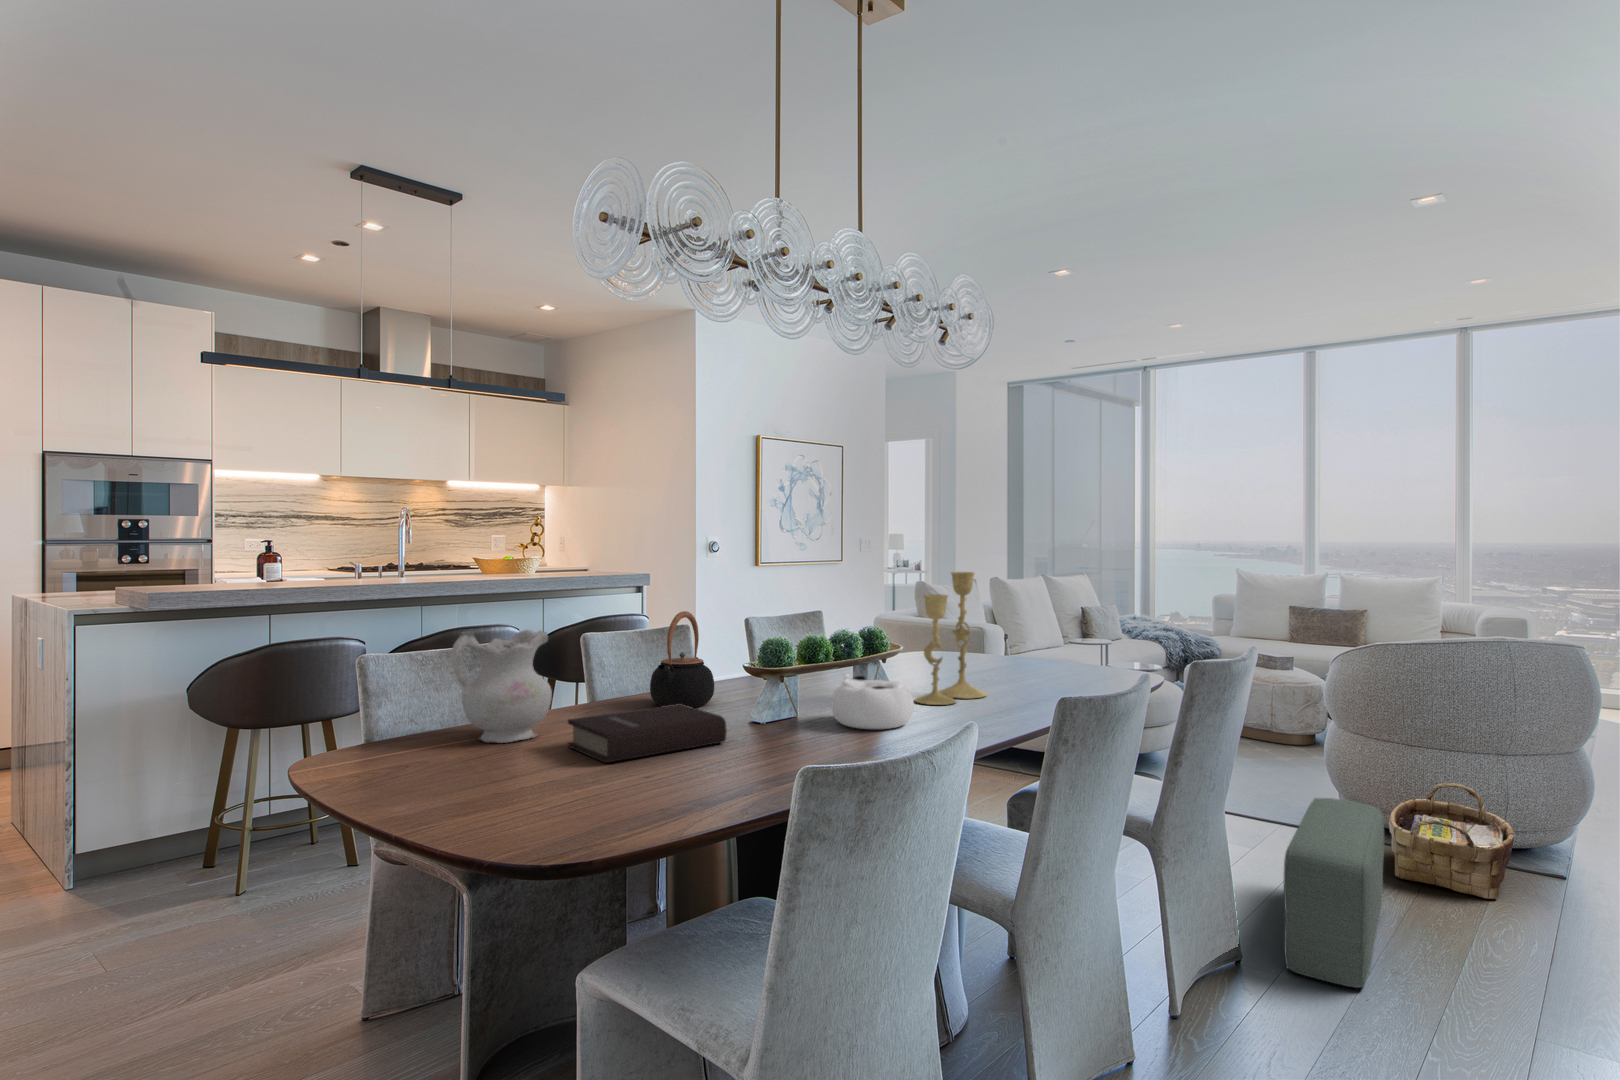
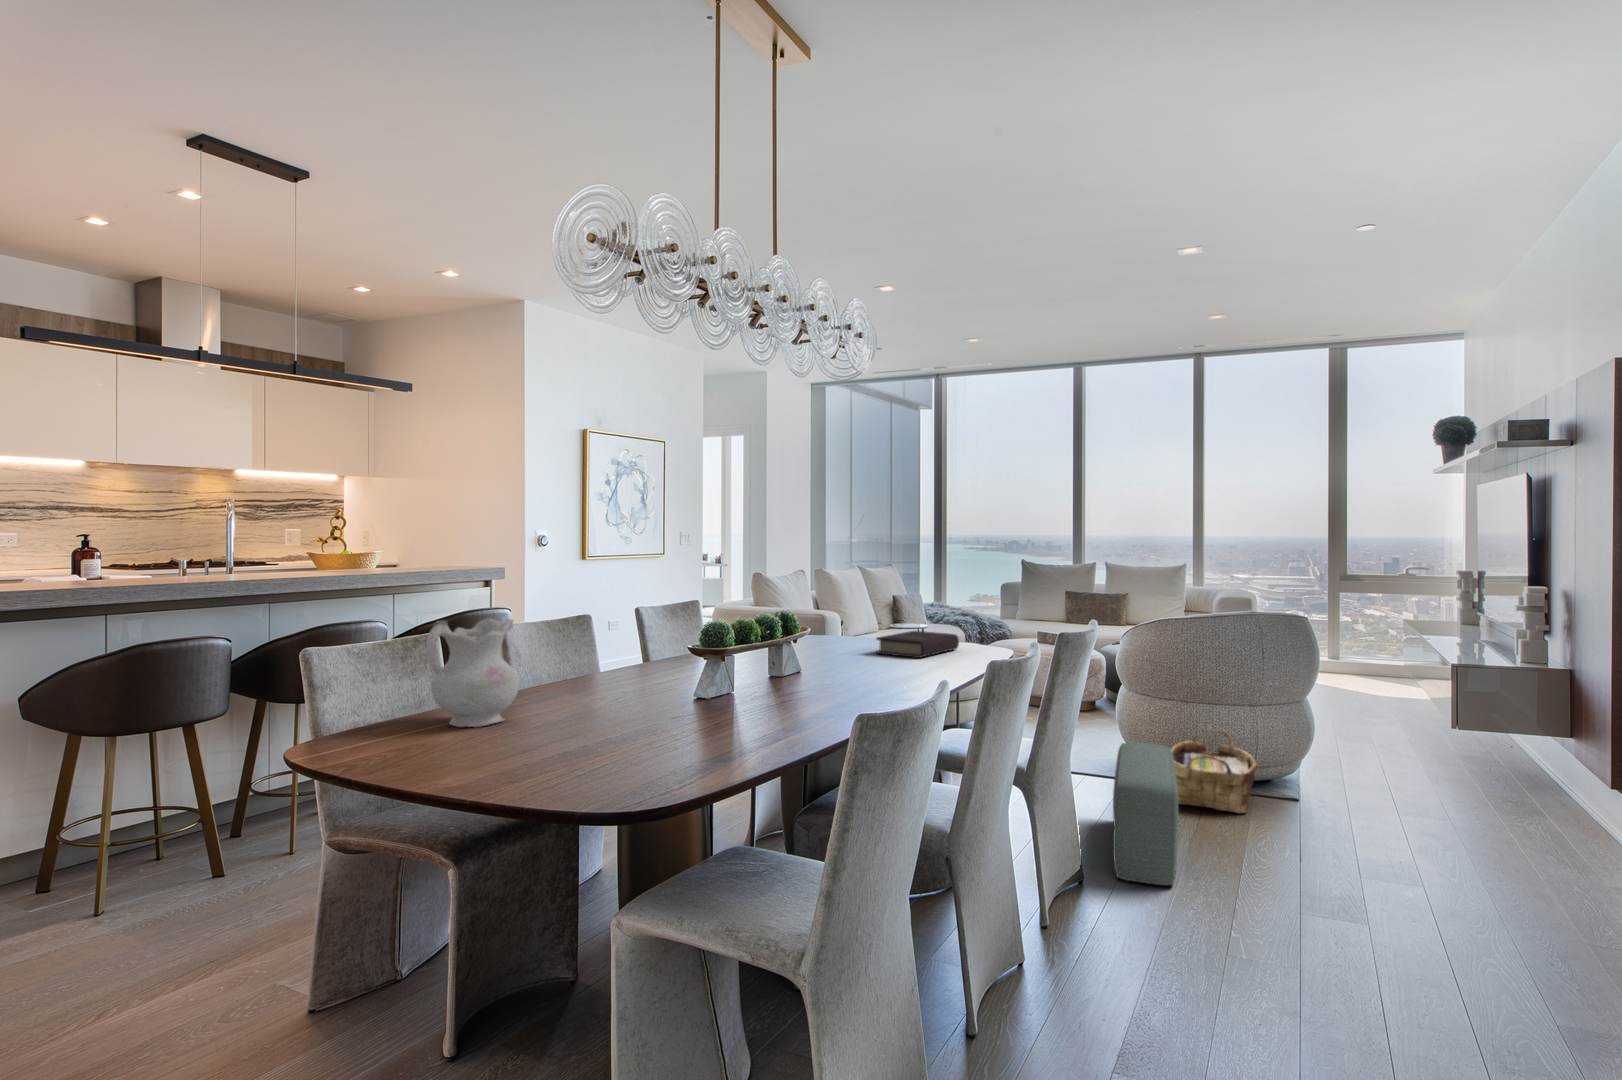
candlestick: present [914,572,987,705] -> none [823,561,880,678]
teapot: present [650,611,714,708] -> none [585,600,646,691]
decorative bowl: present [831,674,914,729] -> none [769,651,841,698]
book: present [568,704,727,763] -> present [876,631,959,658]

